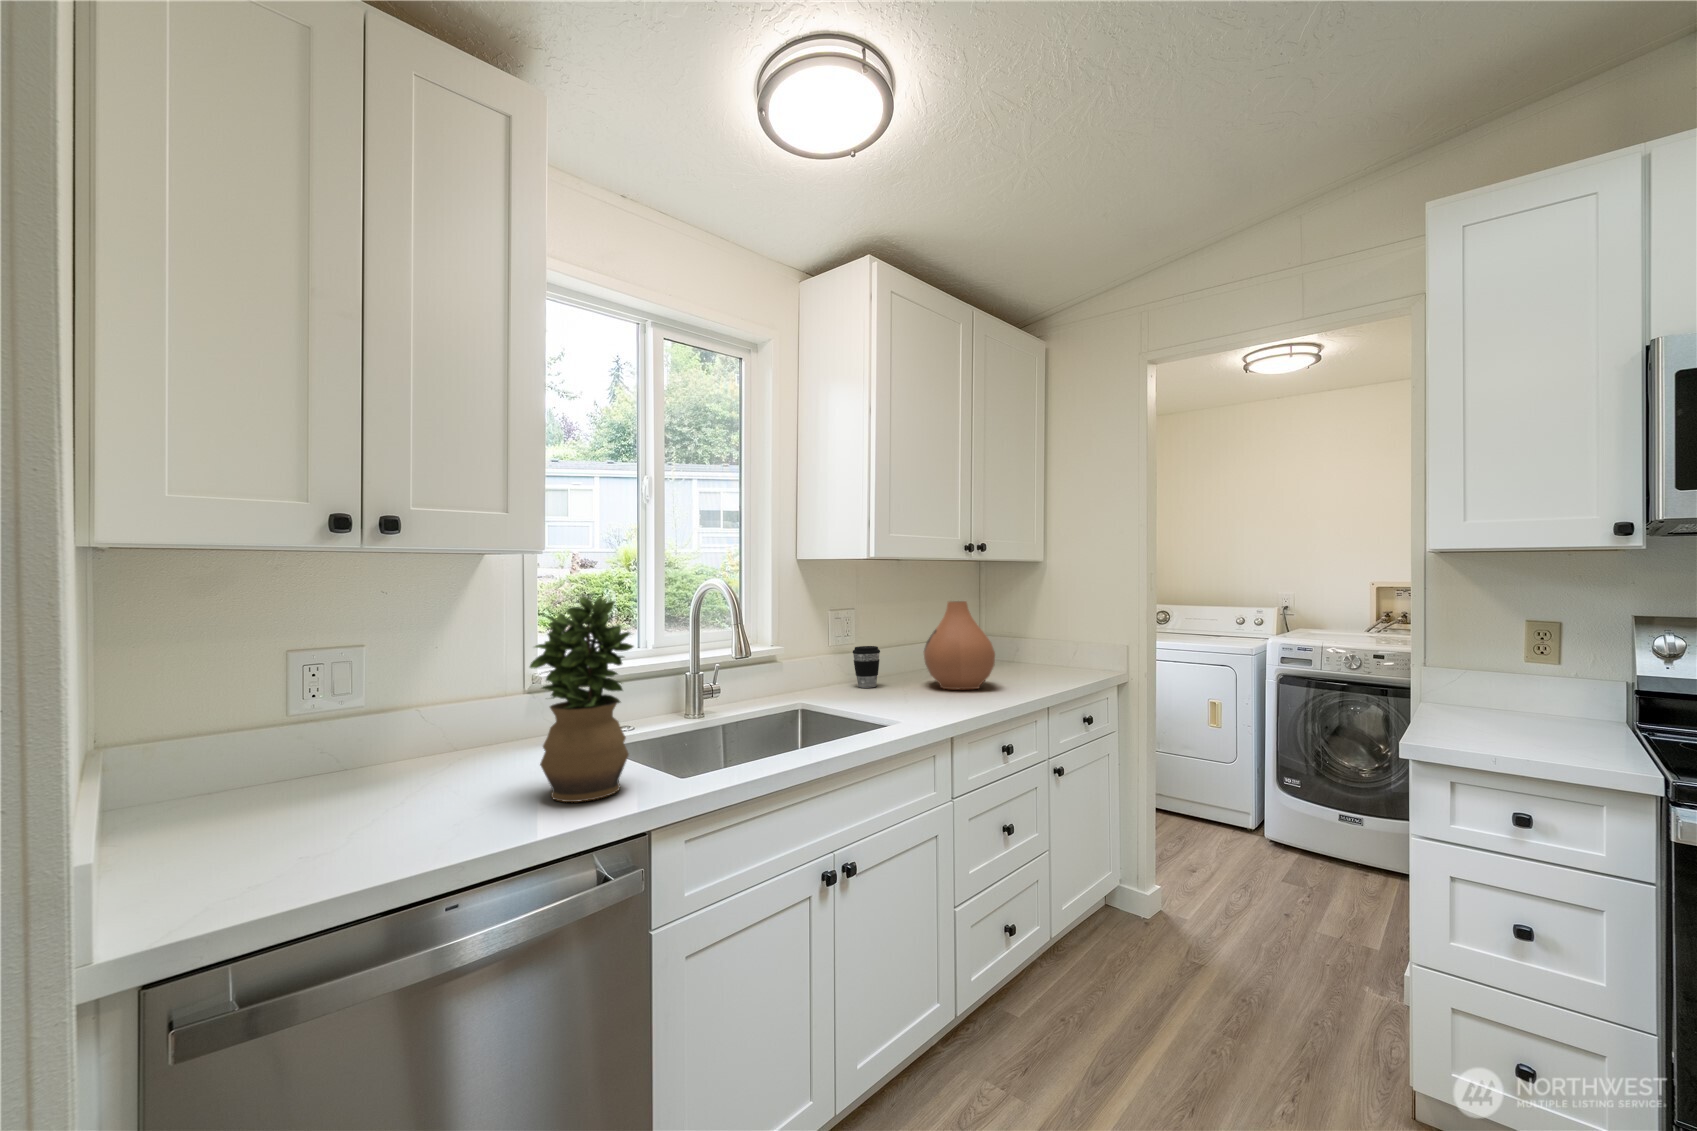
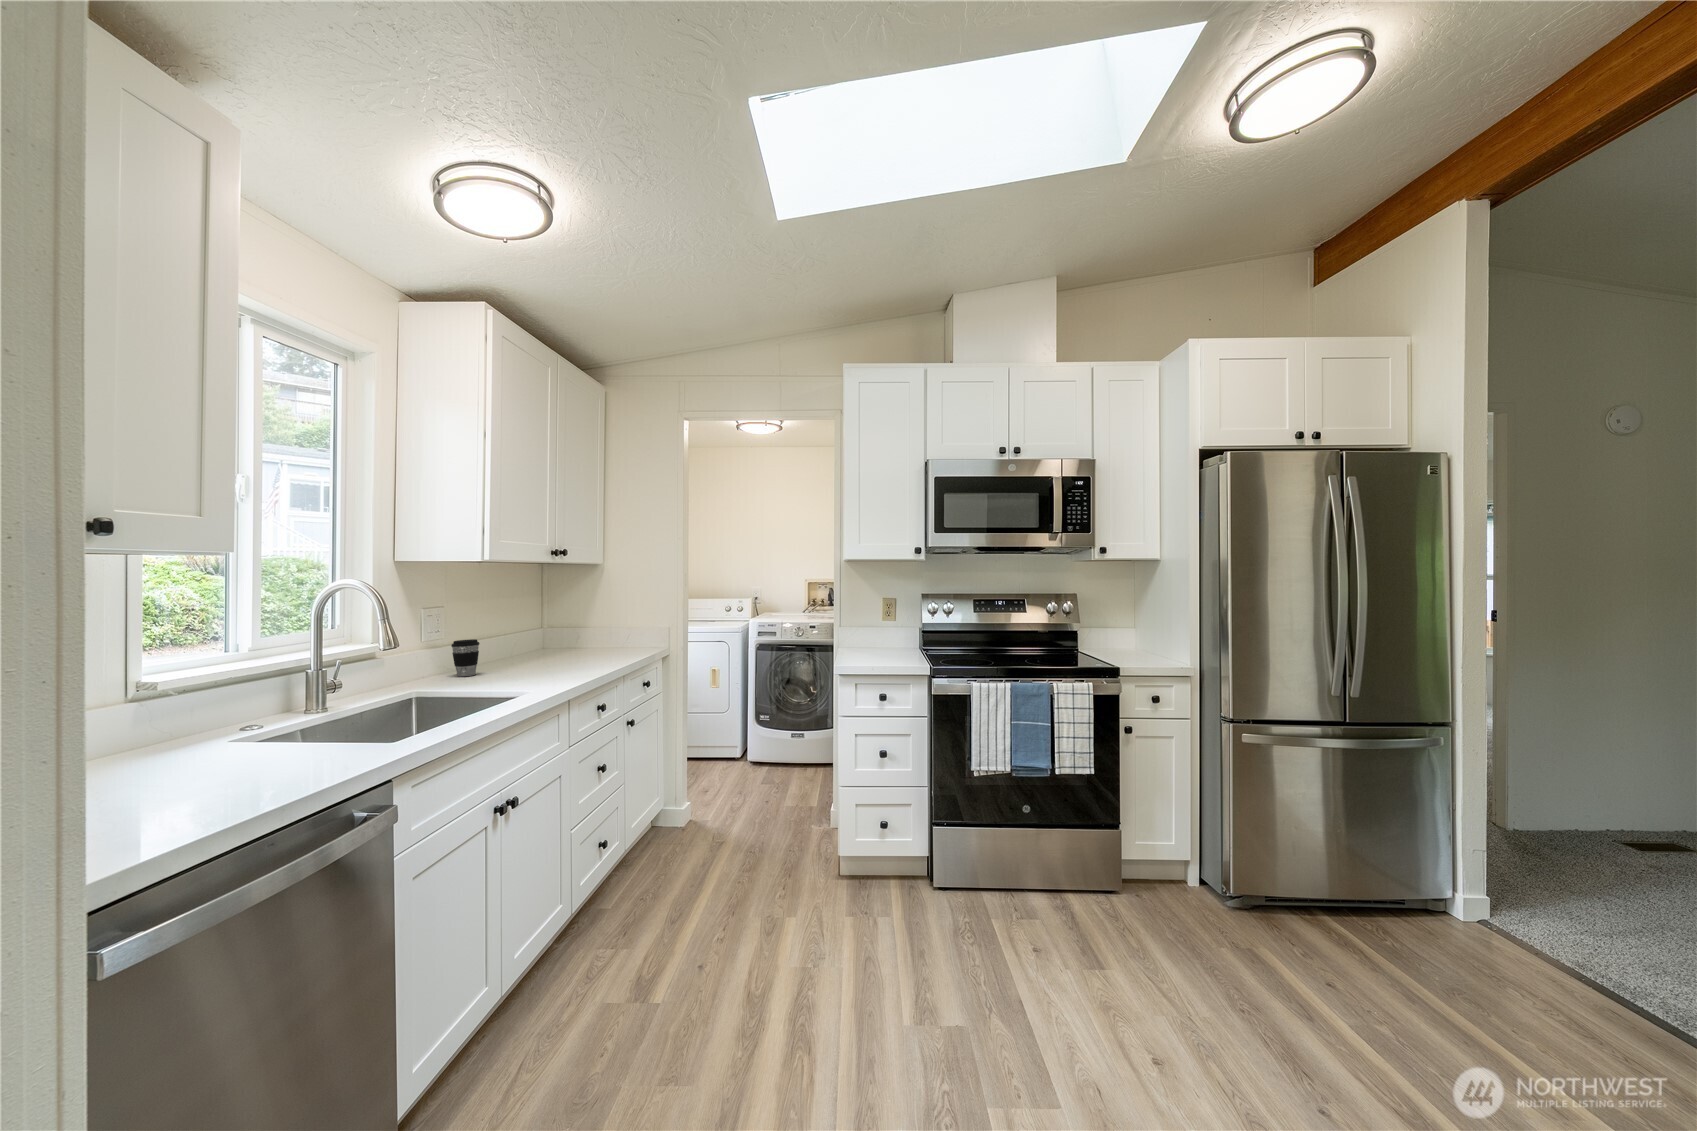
potted plant: present [530,597,633,802] -> none [227,592,346,775]
vase: present [924,601,995,689] -> none [518,598,585,670]

